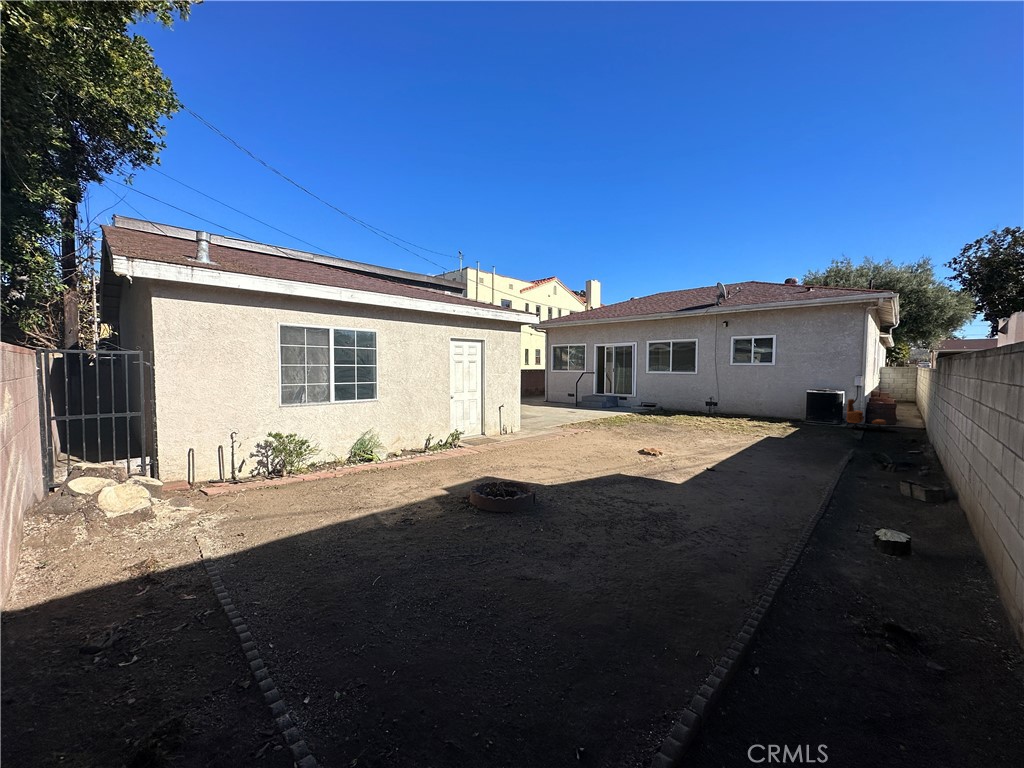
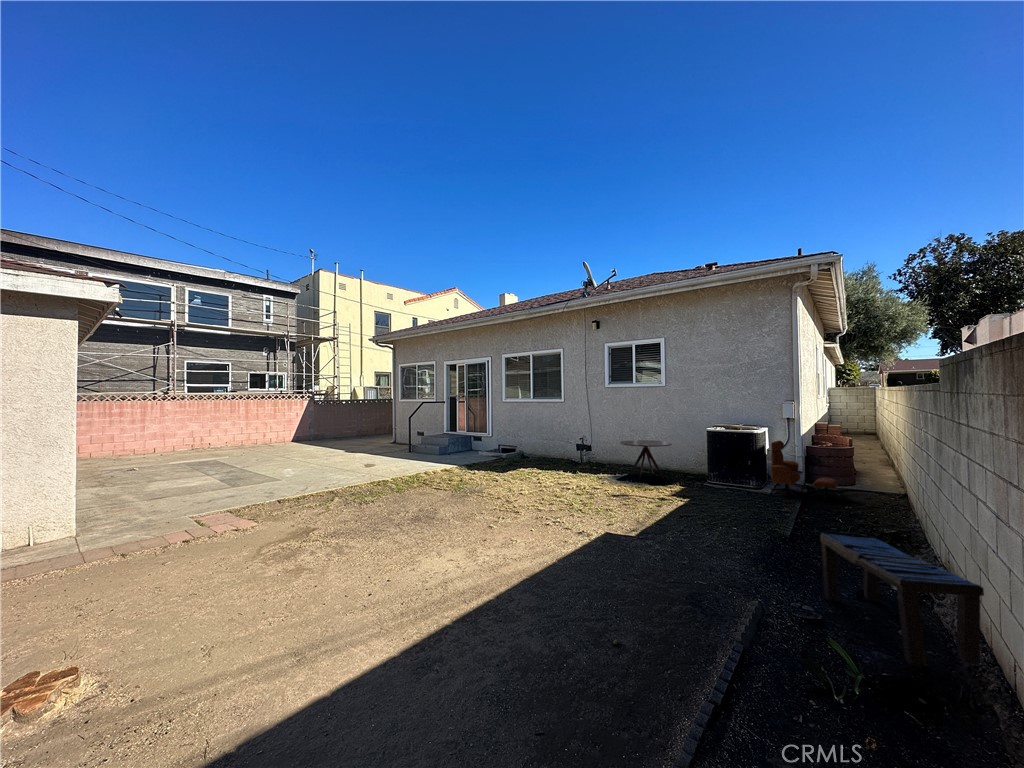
round table: none [745,399,780,421] -> present [620,440,672,479]
bench: none [881,428,938,461] -> present [820,533,984,667]

